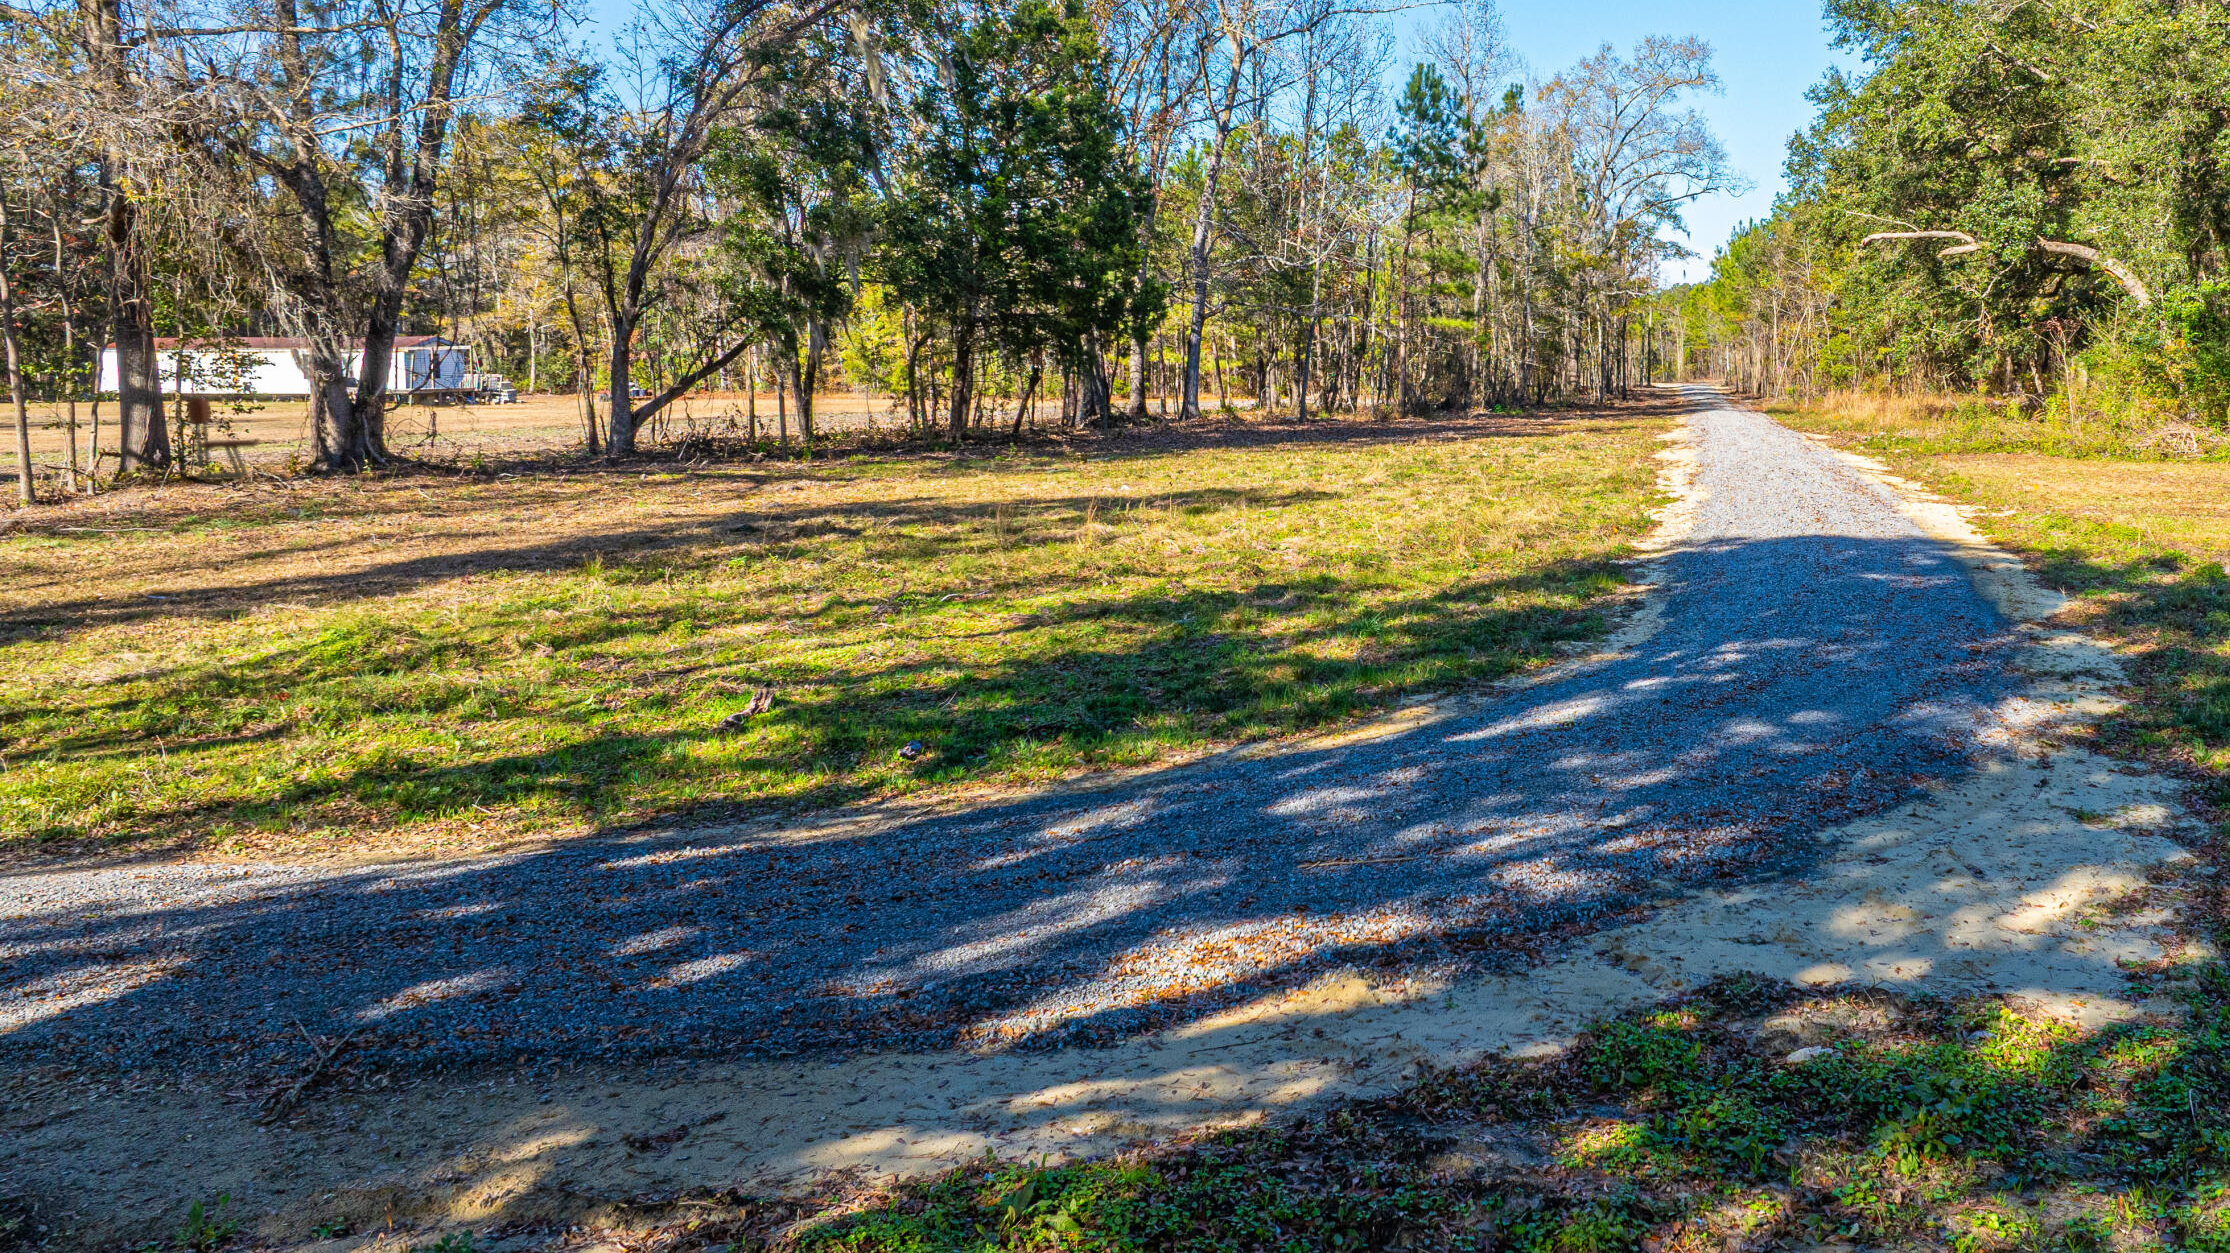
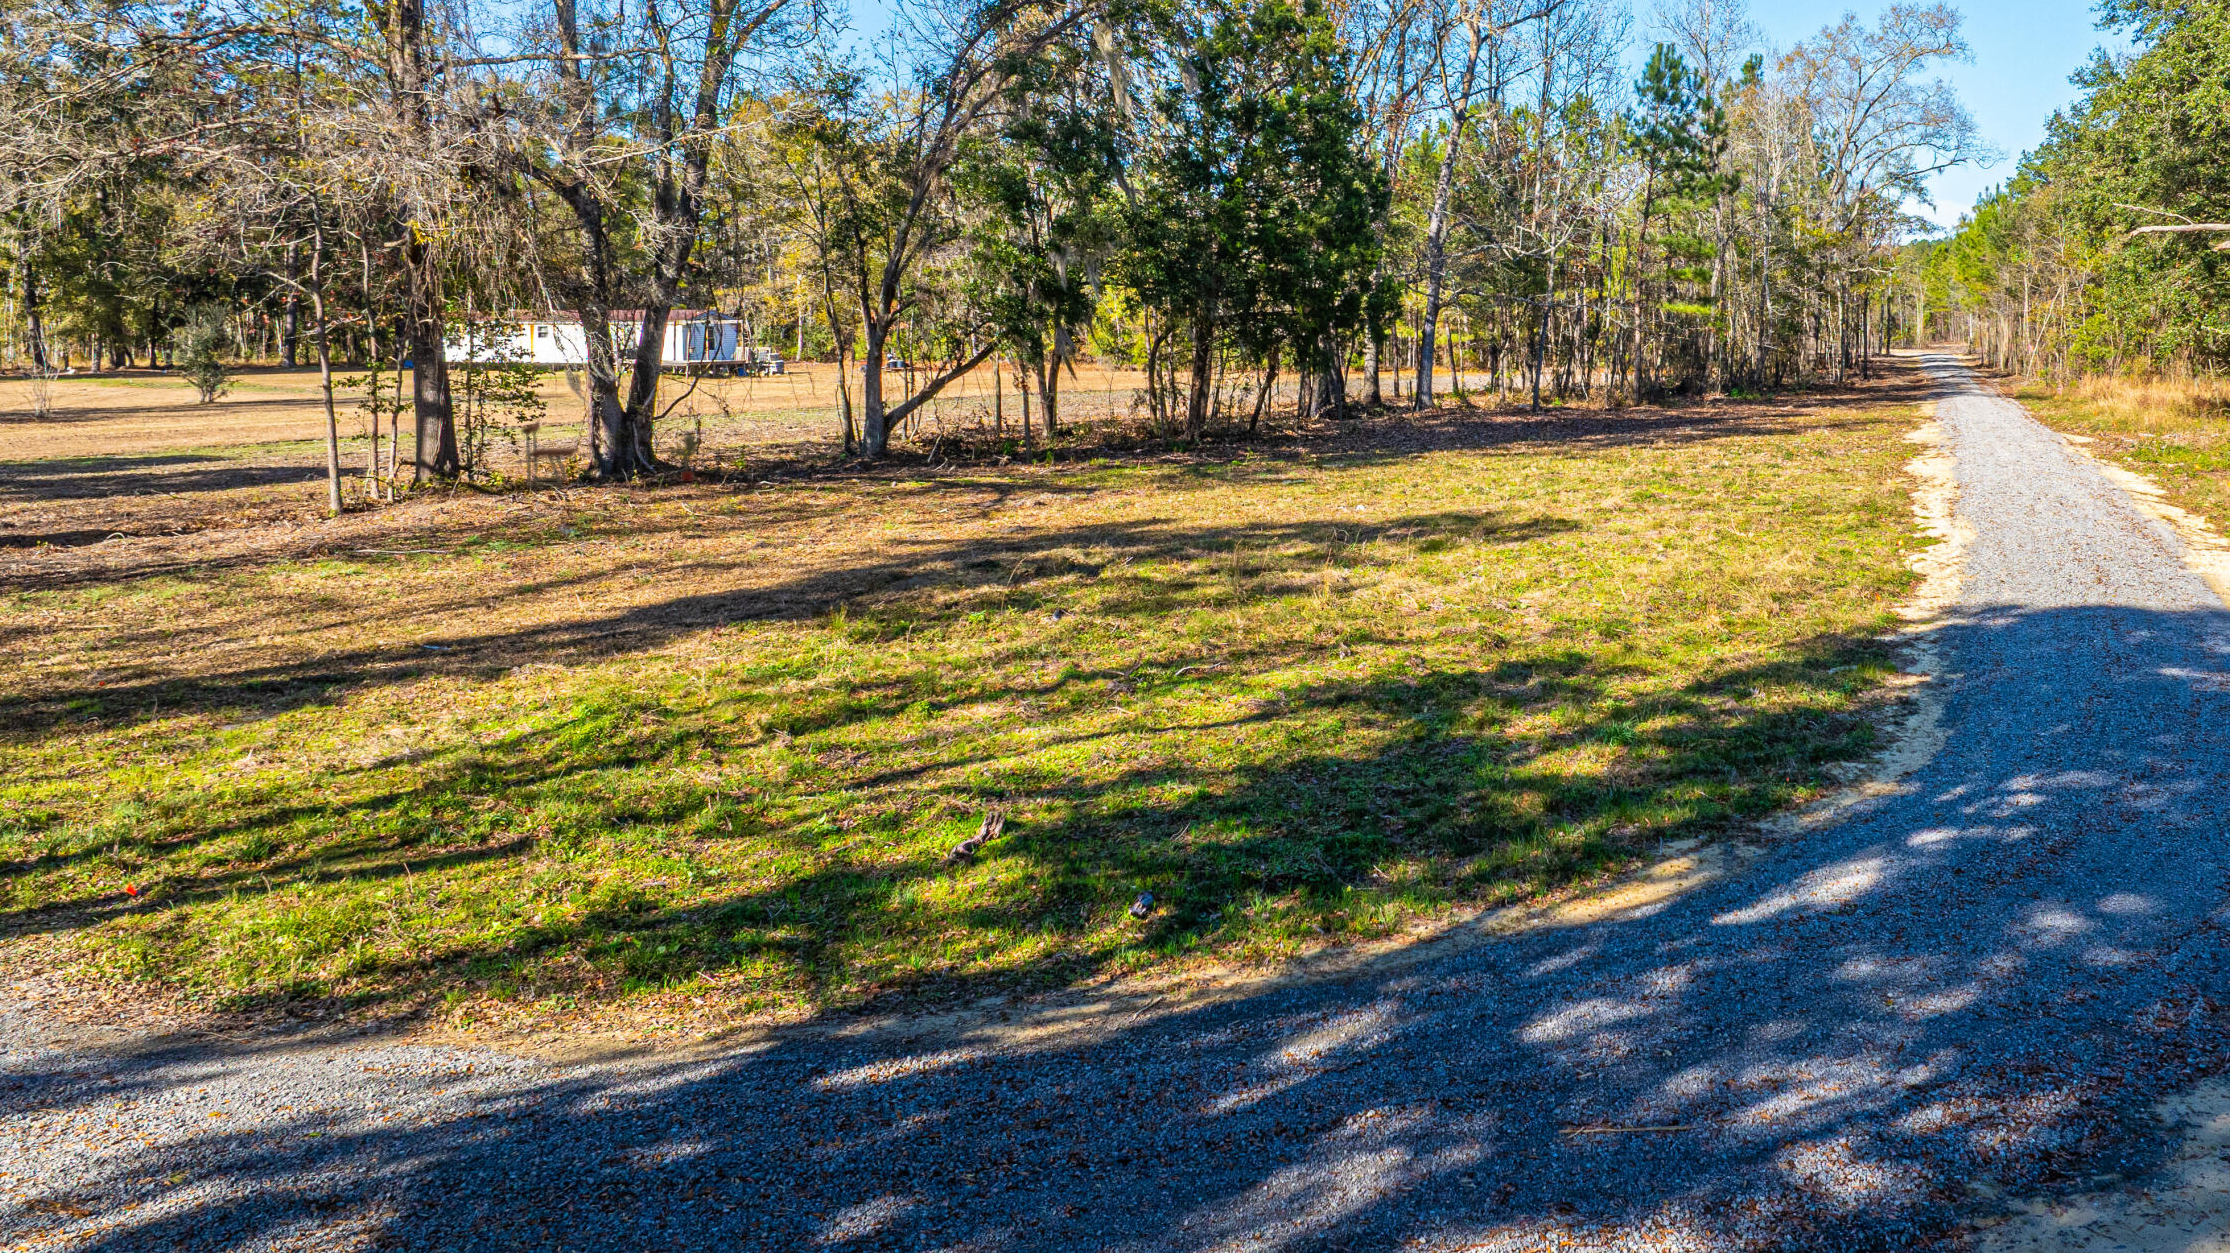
potted tree: none [373,418,410,474] -> present [669,431,698,482]

